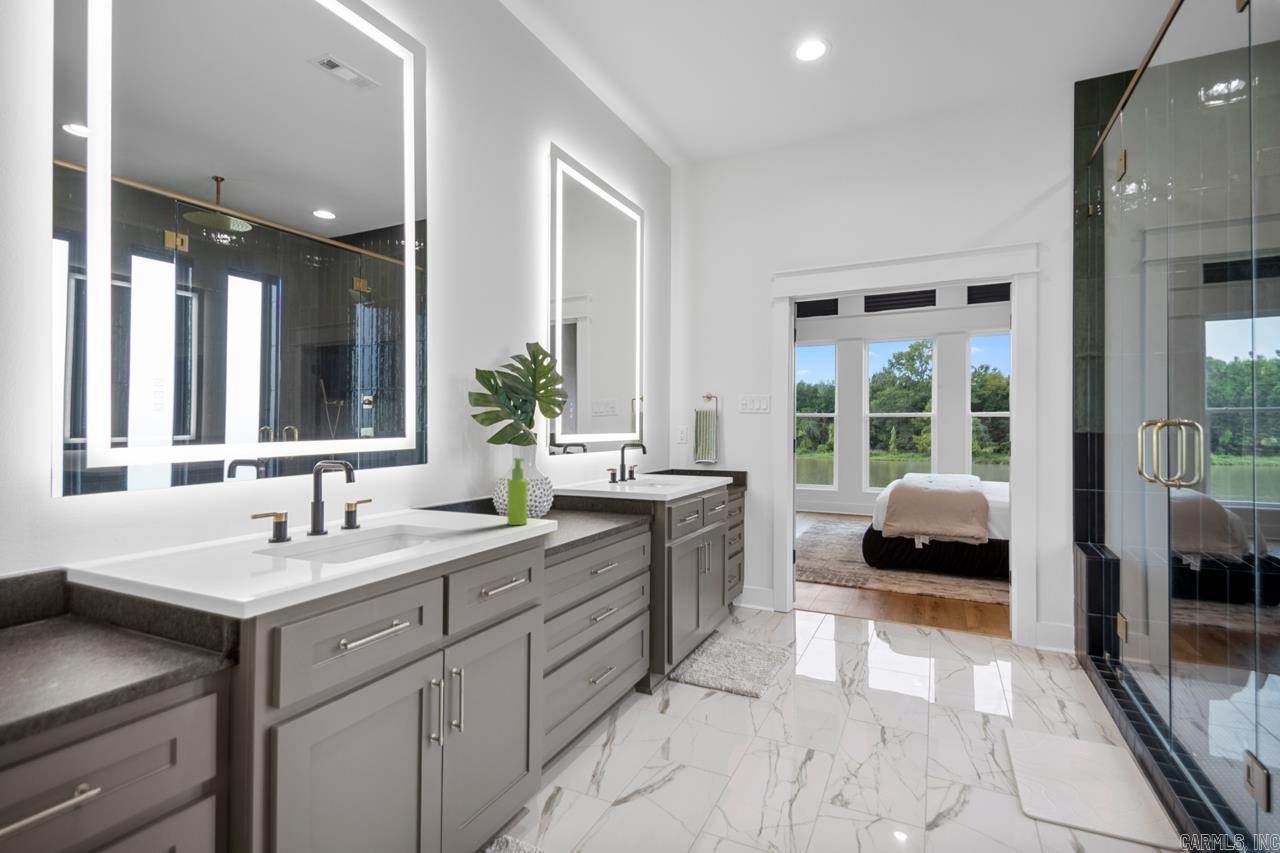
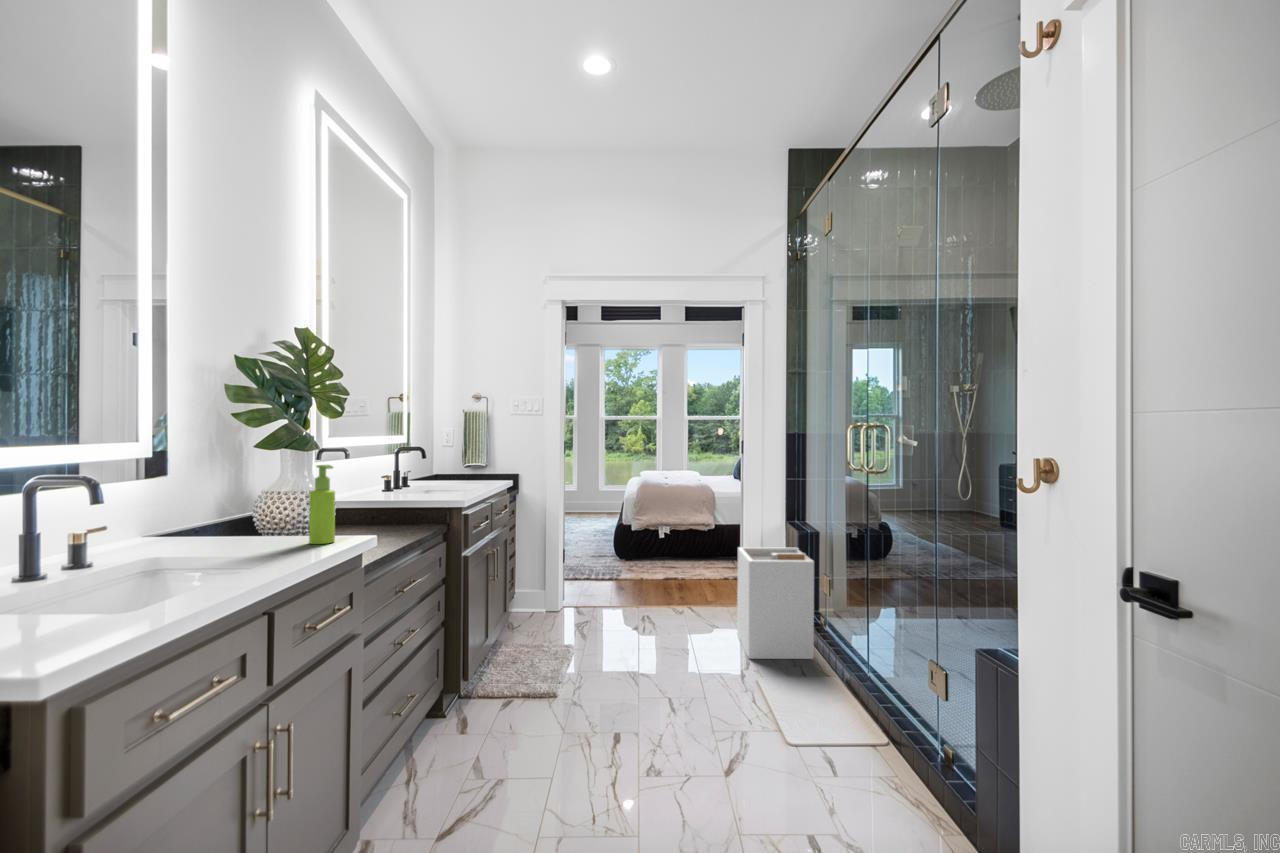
laundry hamper: none [993,568,1096,719] -> present [737,547,814,659]

